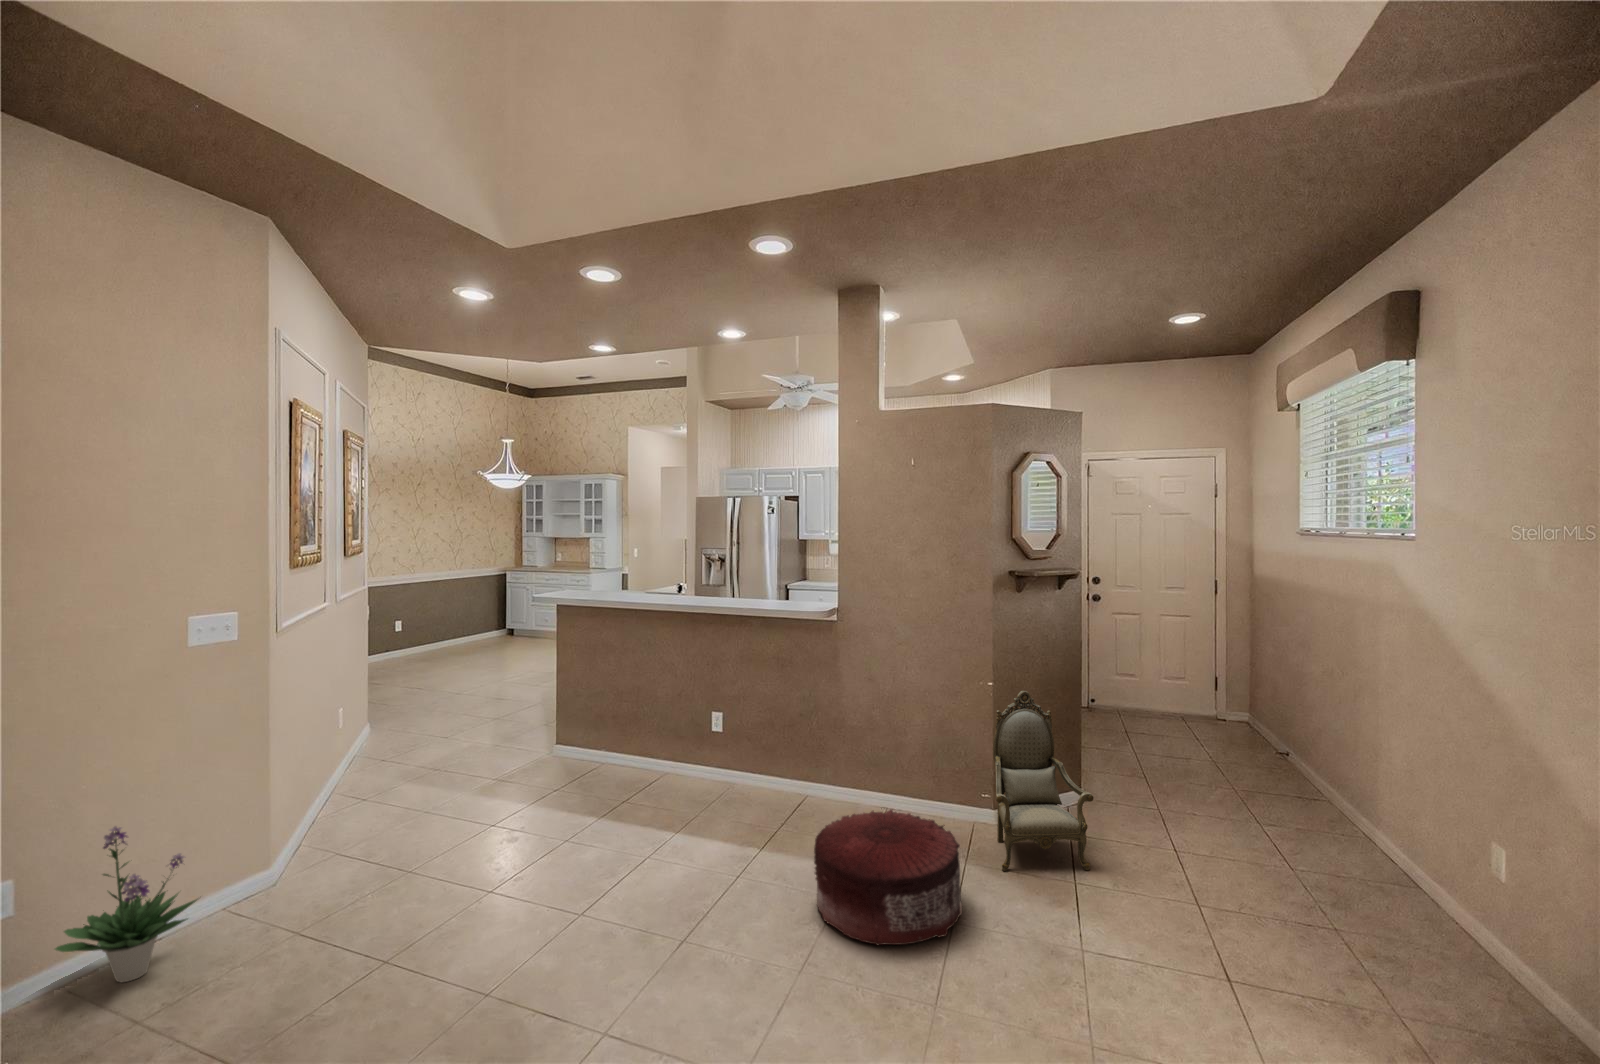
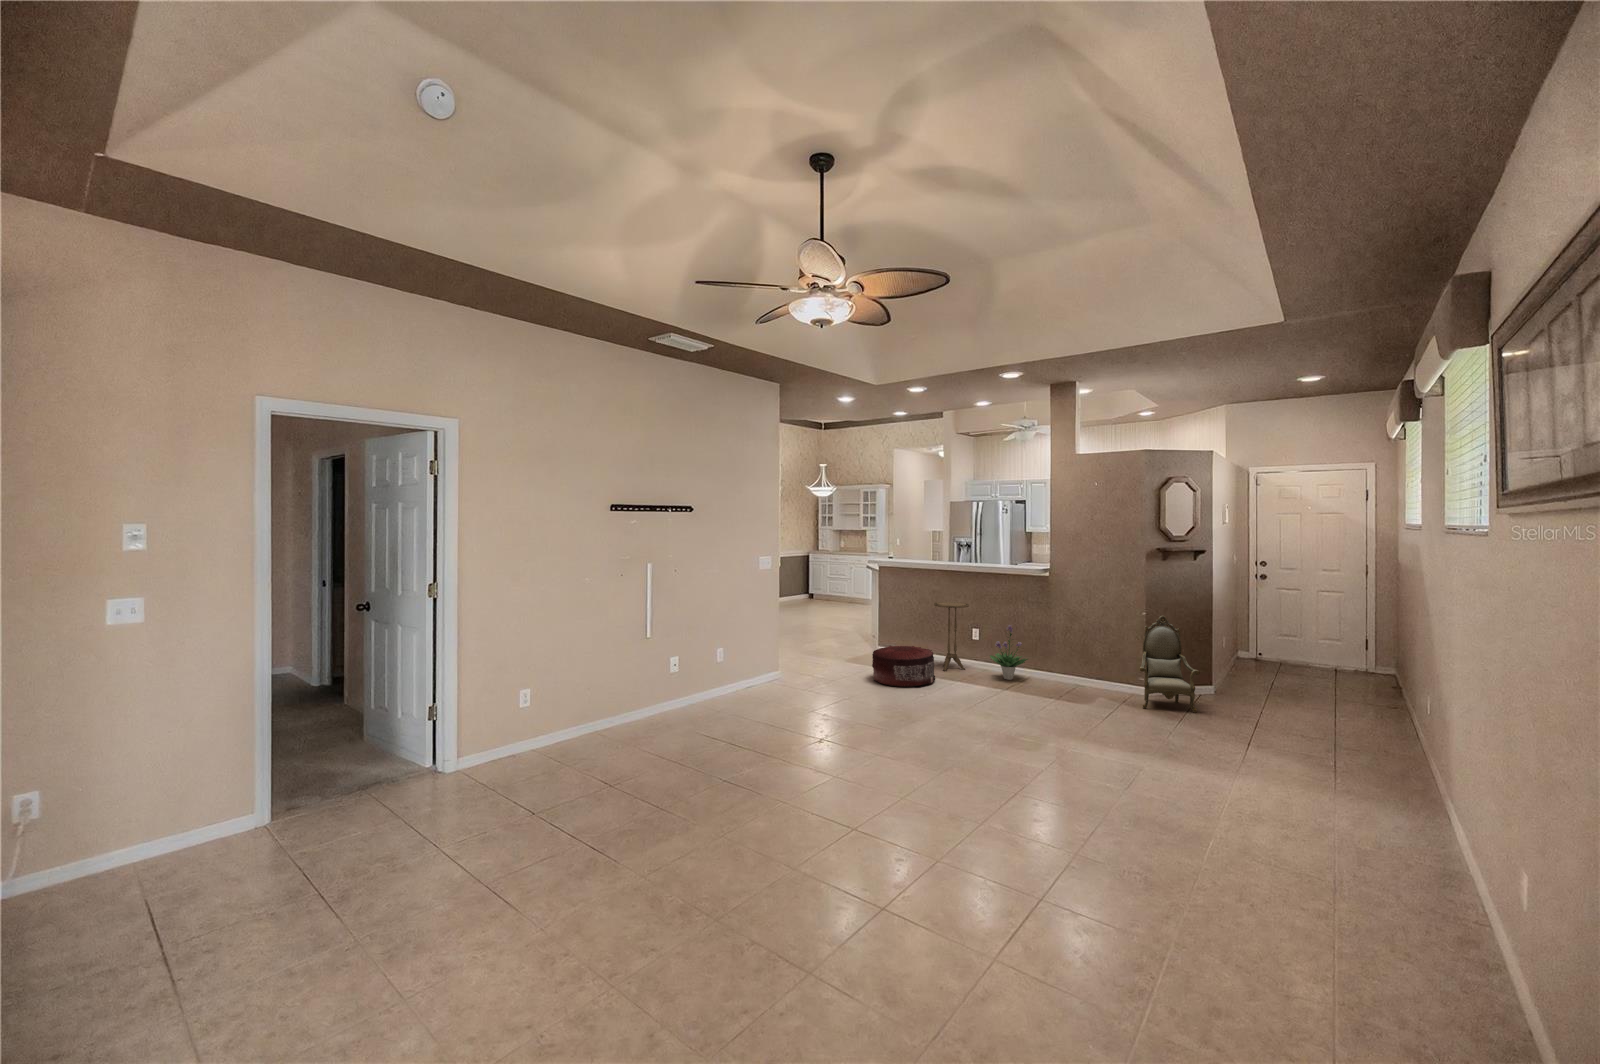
side table: none [643,668,705,797] -> present [934,602,969,671]
pouf: present [814,809,962,945] -> present [872,646,935,686]
potted plant: present [55,826,197,982] -> present [990,625,1028,680]

